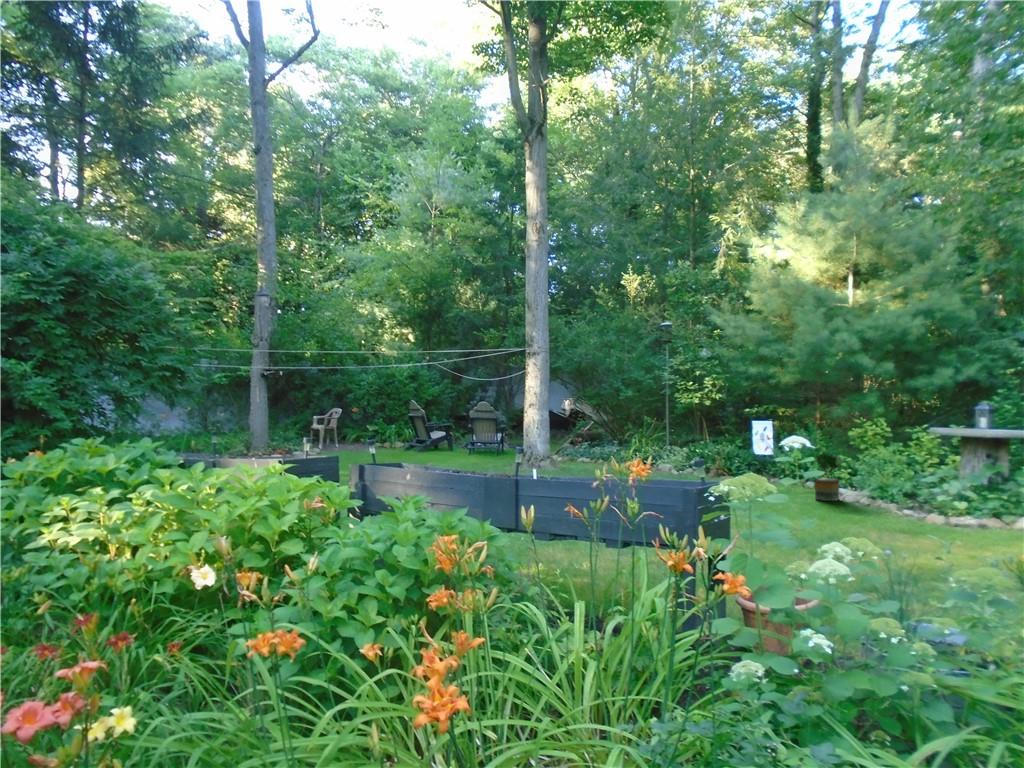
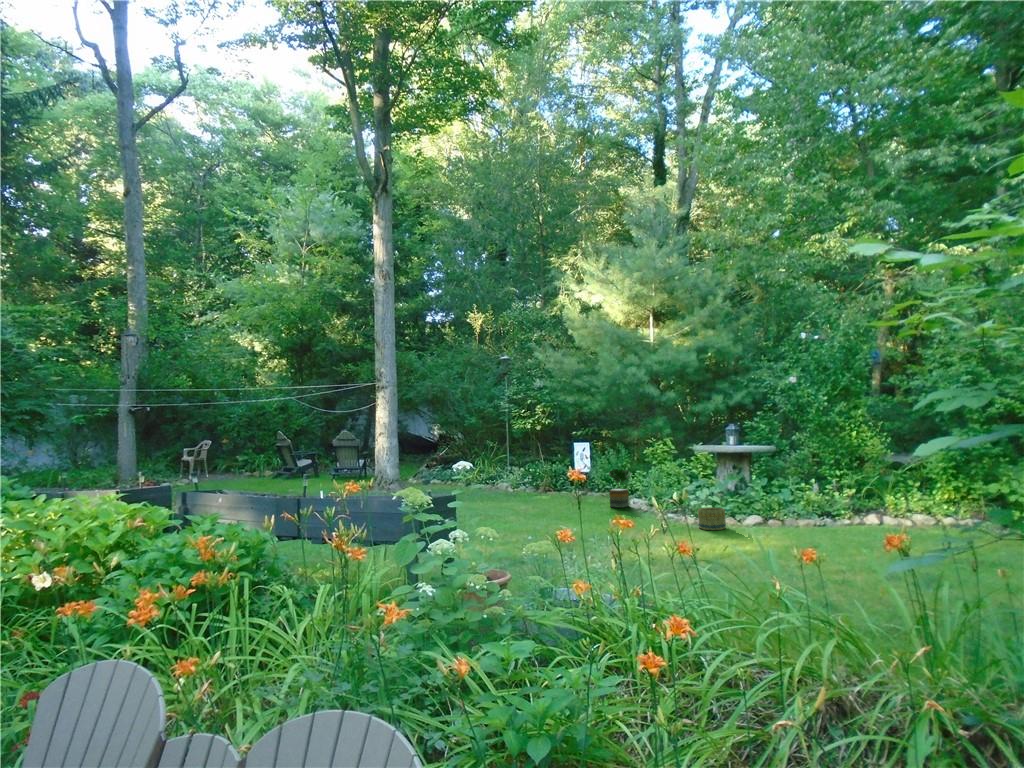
basket: none [958,507,999,537] -> present [698,507,726,530]

